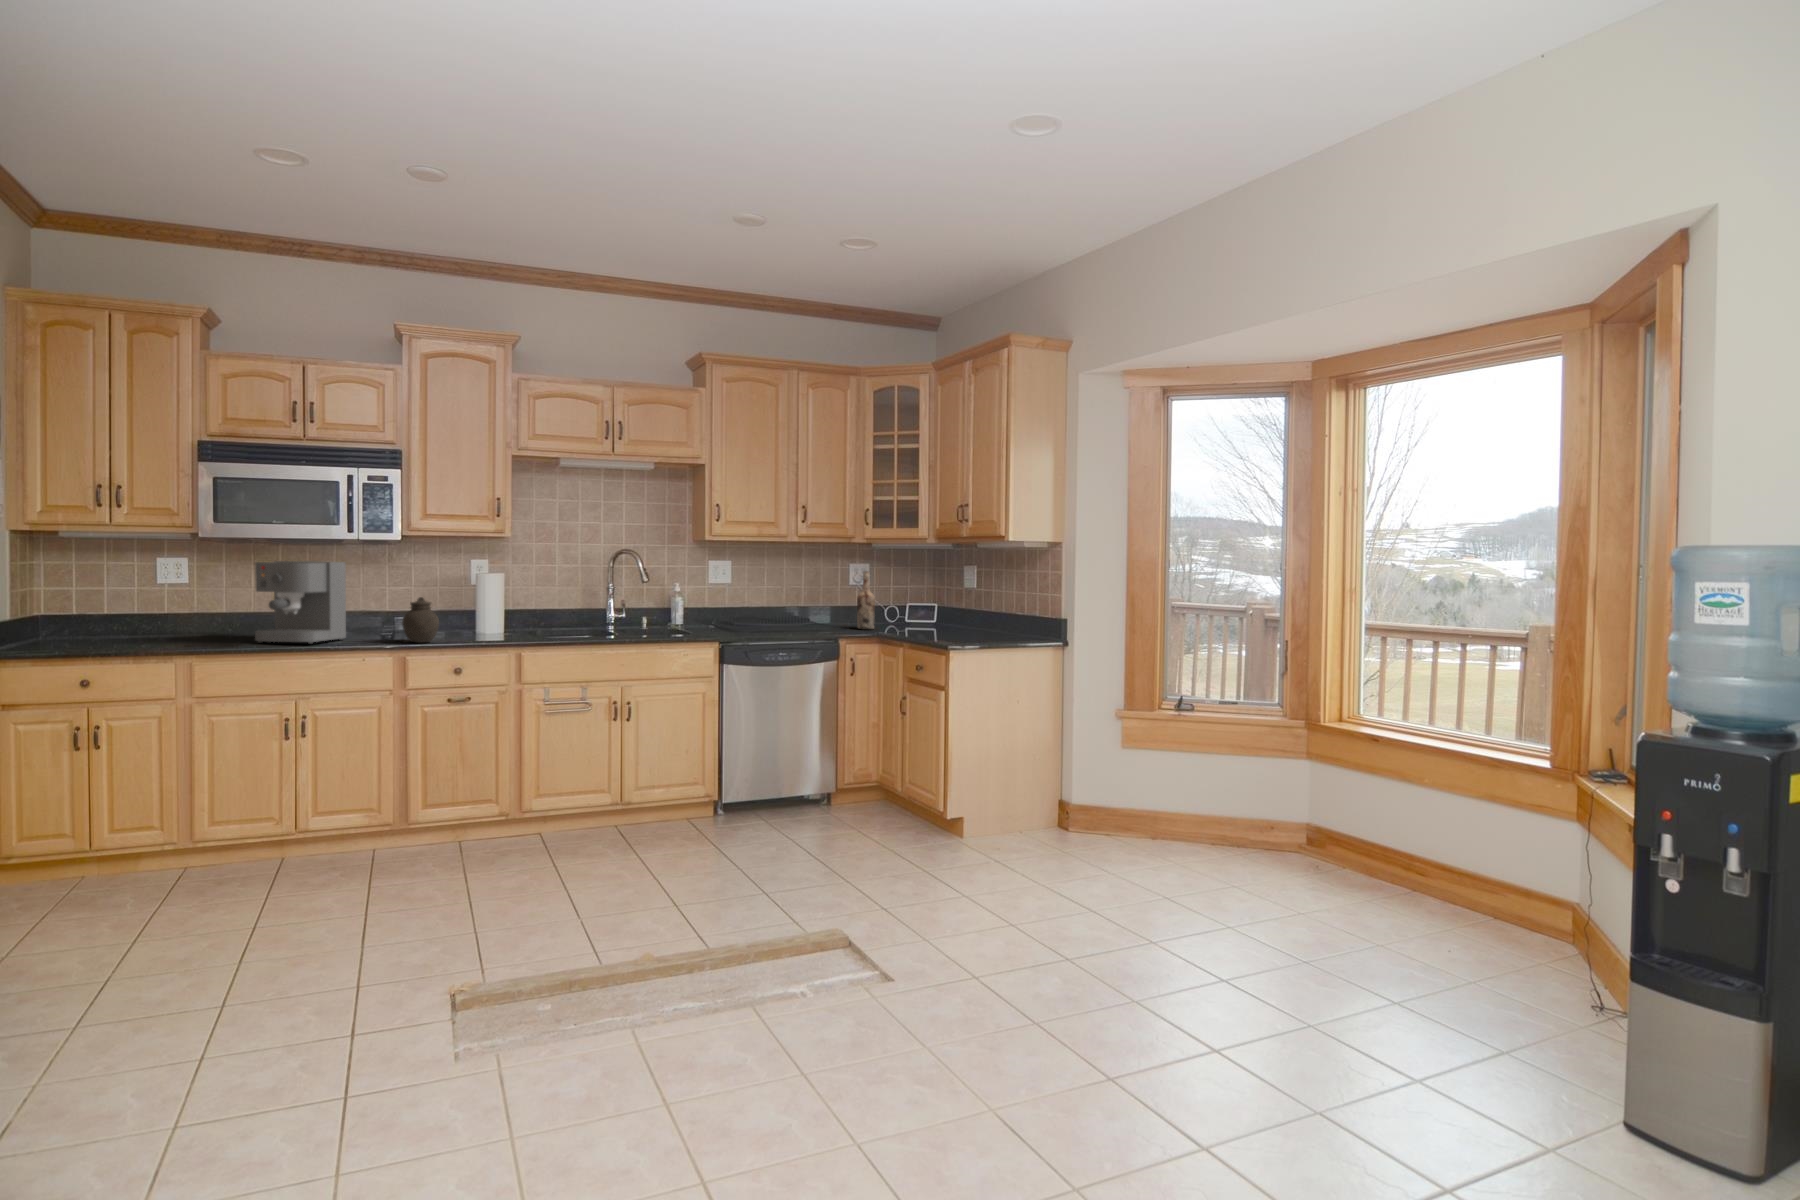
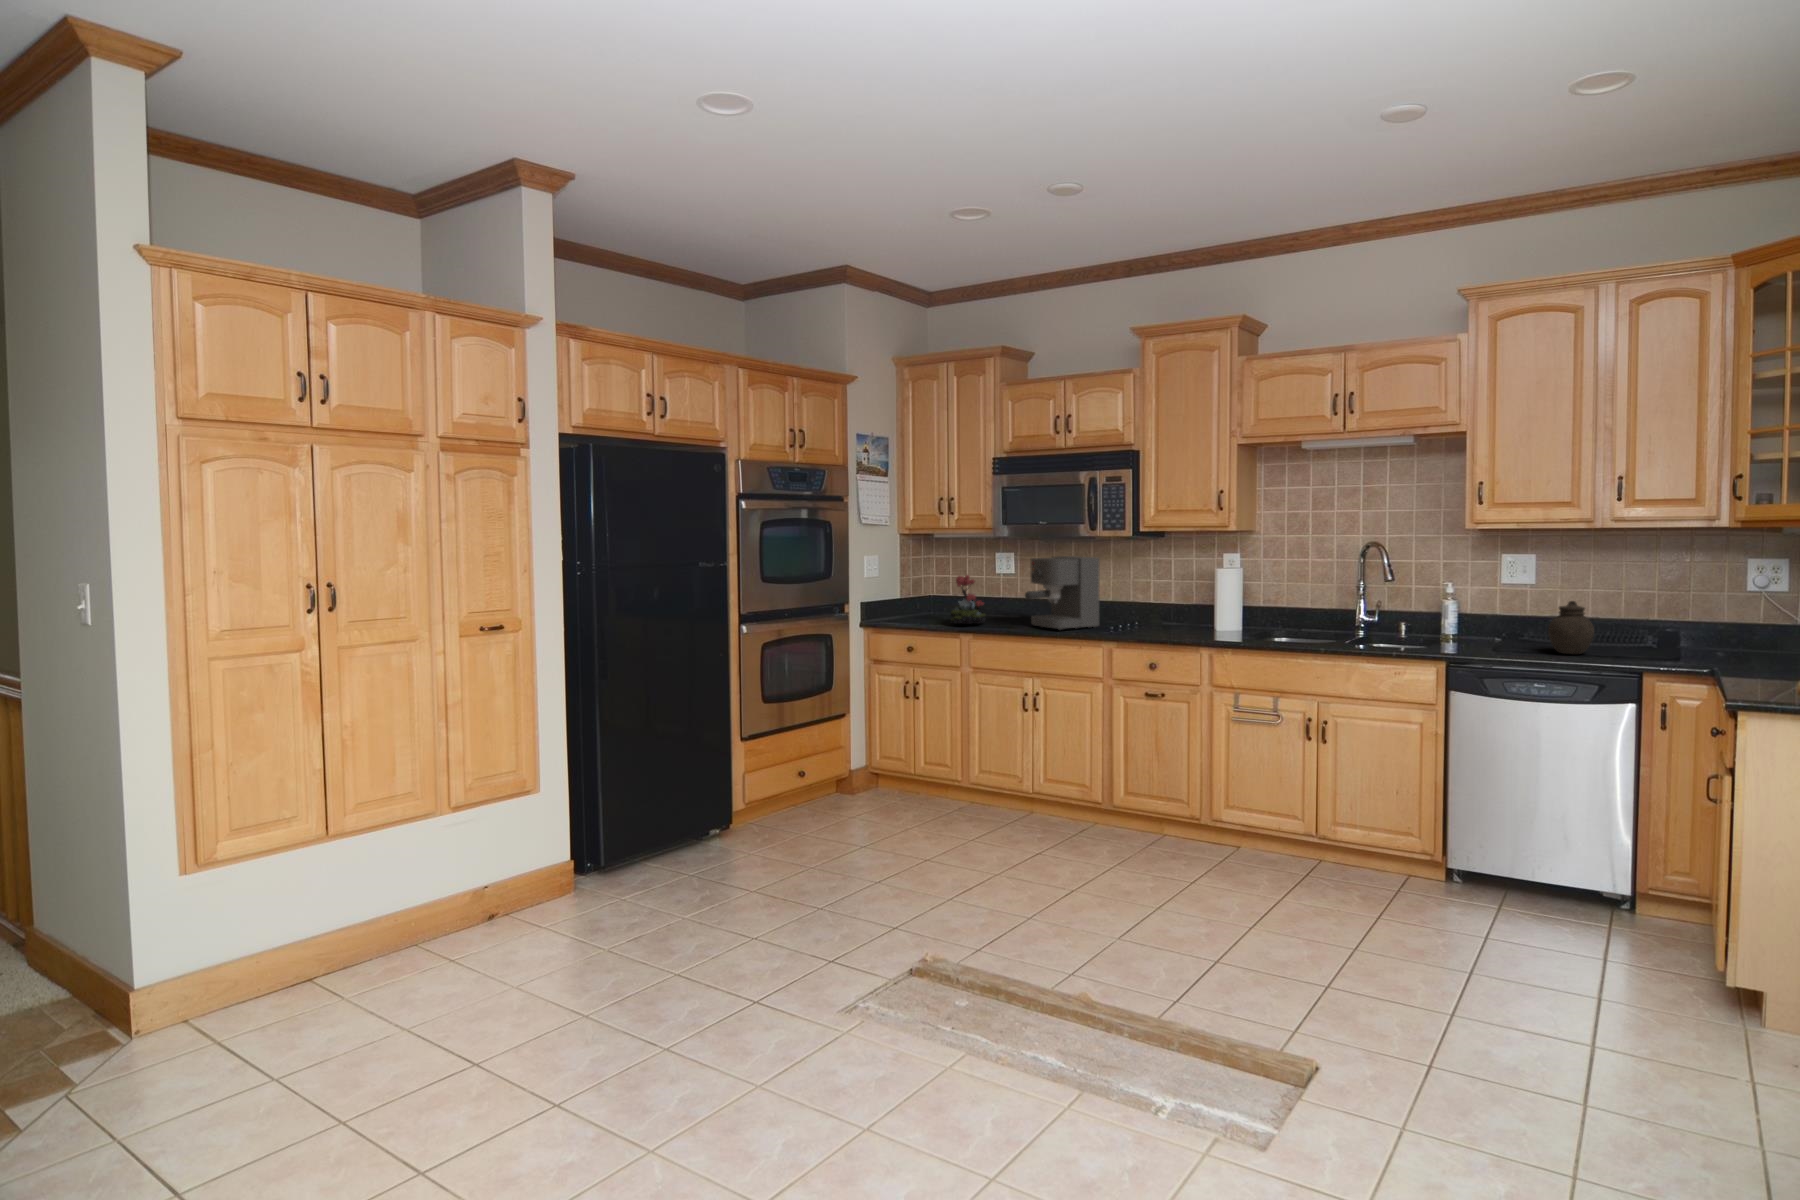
wine bottle: present [857,571,875,629] -> none [1702,576,1737,663]
plant: none [132,584,185,646] -> present [951,575,986,624]
jar: present [402,597,439,643] -> present [1548,601,1594,654]

